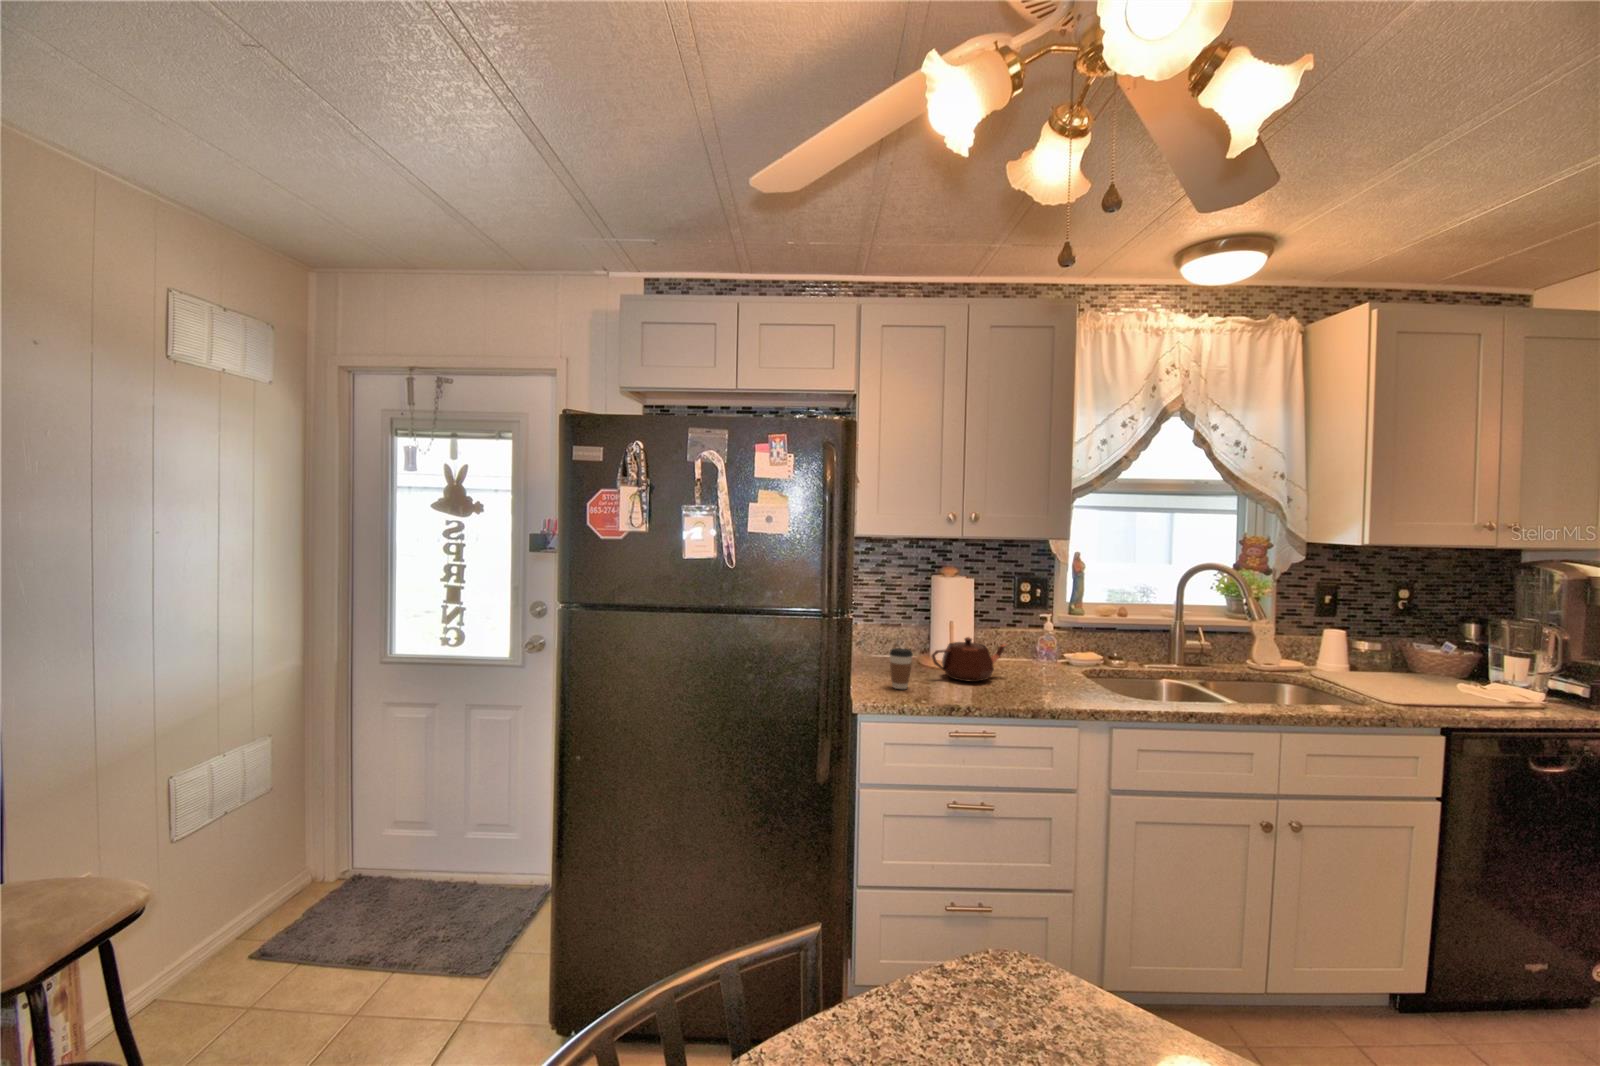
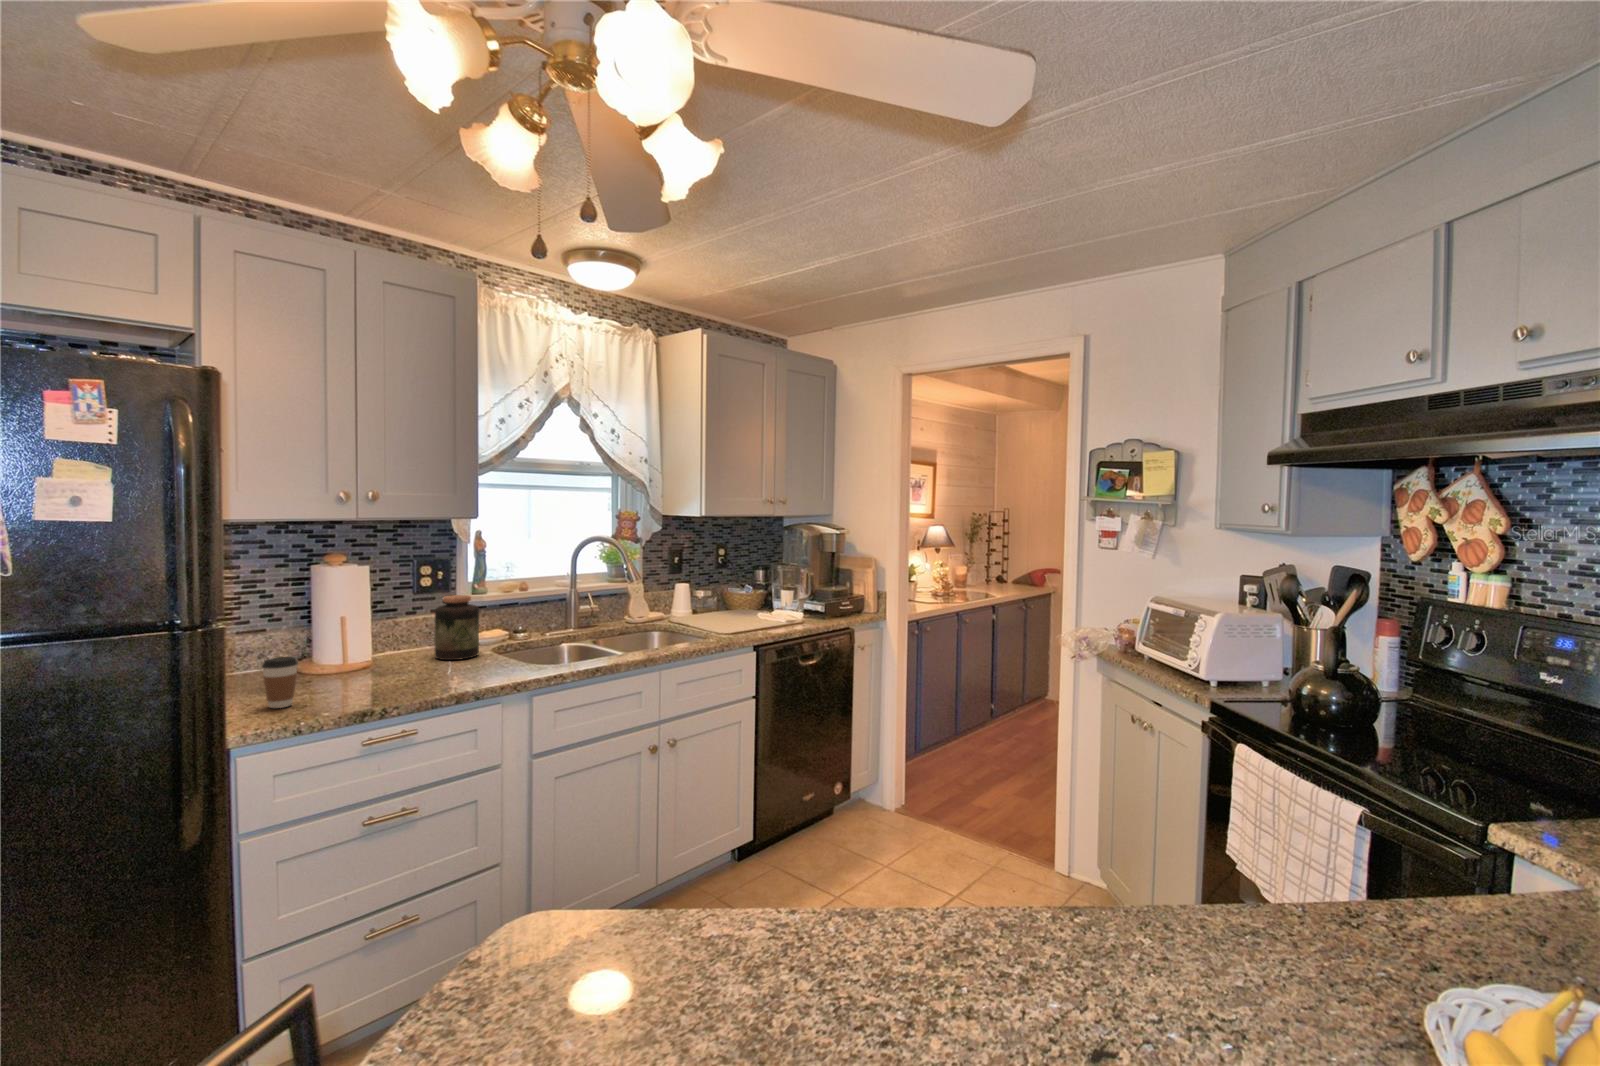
jar: none [1026,613,1068,676] -> present [435,595,479,660]
teapot: present [932,637,1006,682] -> none [320,631,416,683]

